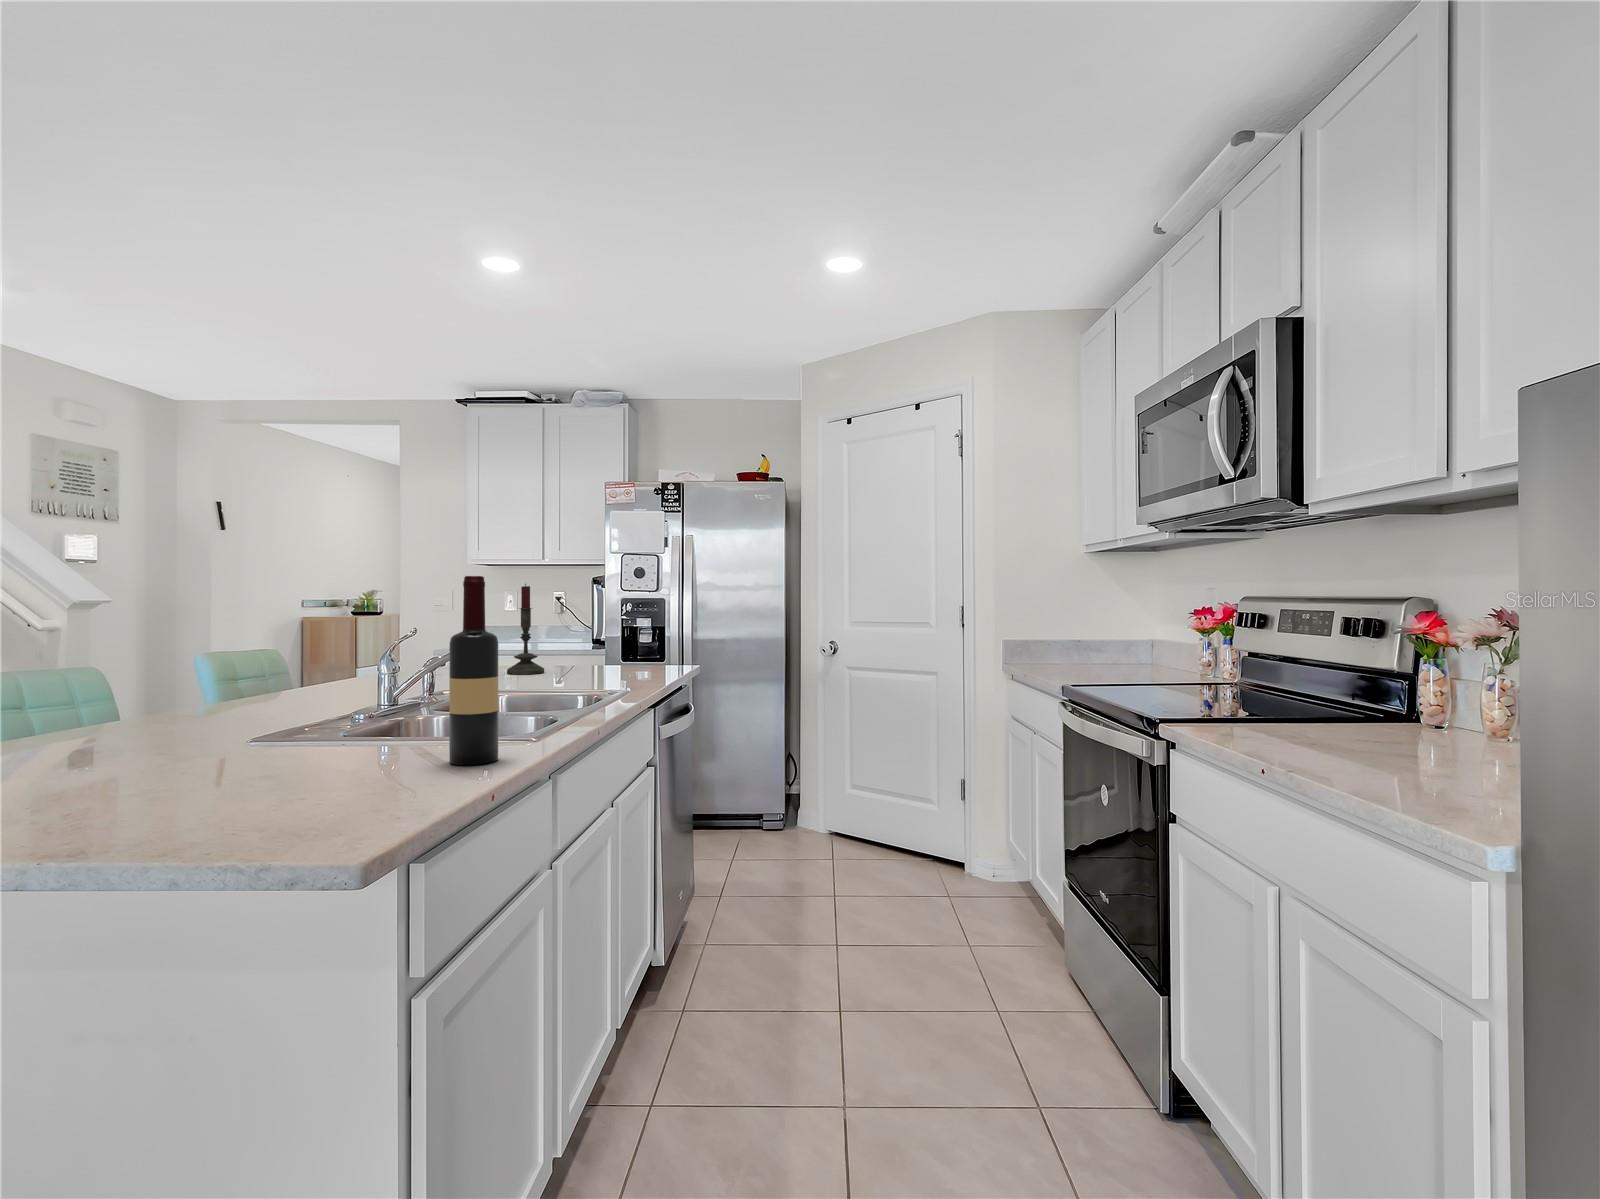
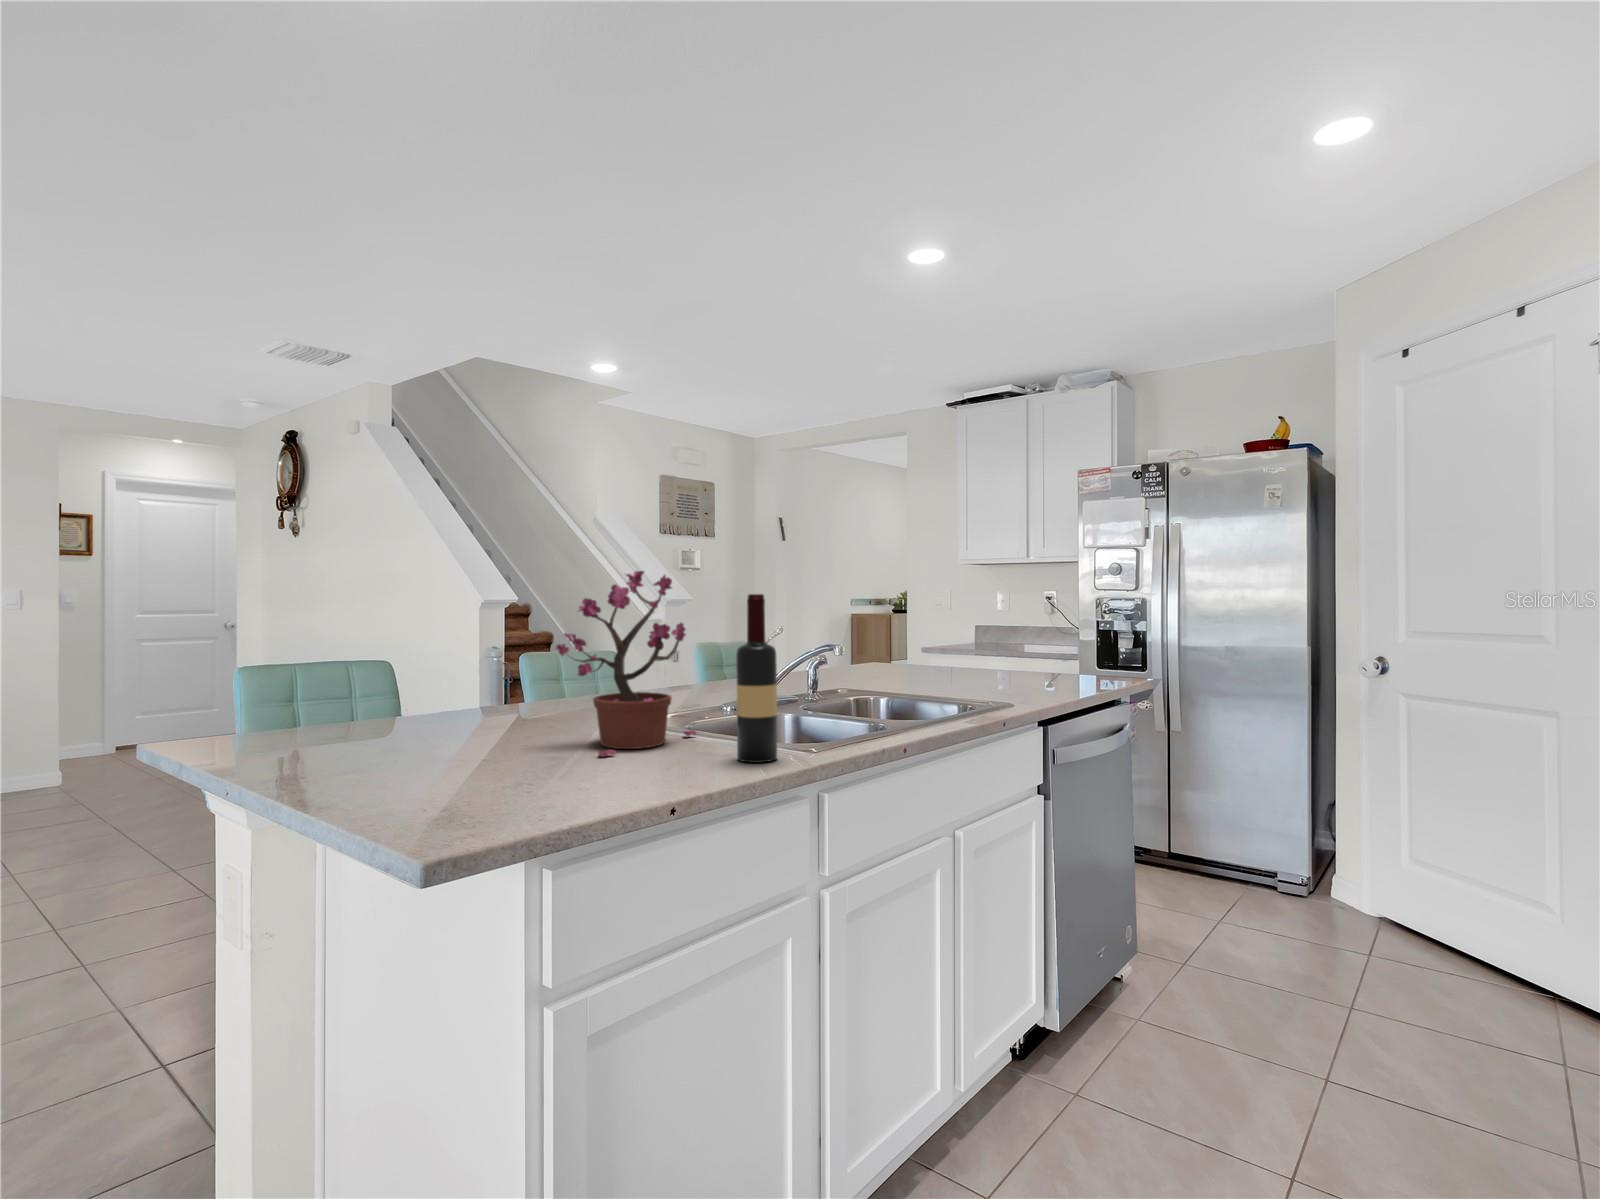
potted plant: none [144,545,345,785] -> present [556,571,696,757]
candle: present [507,584,544,675] -> none [947,586,983,679]

